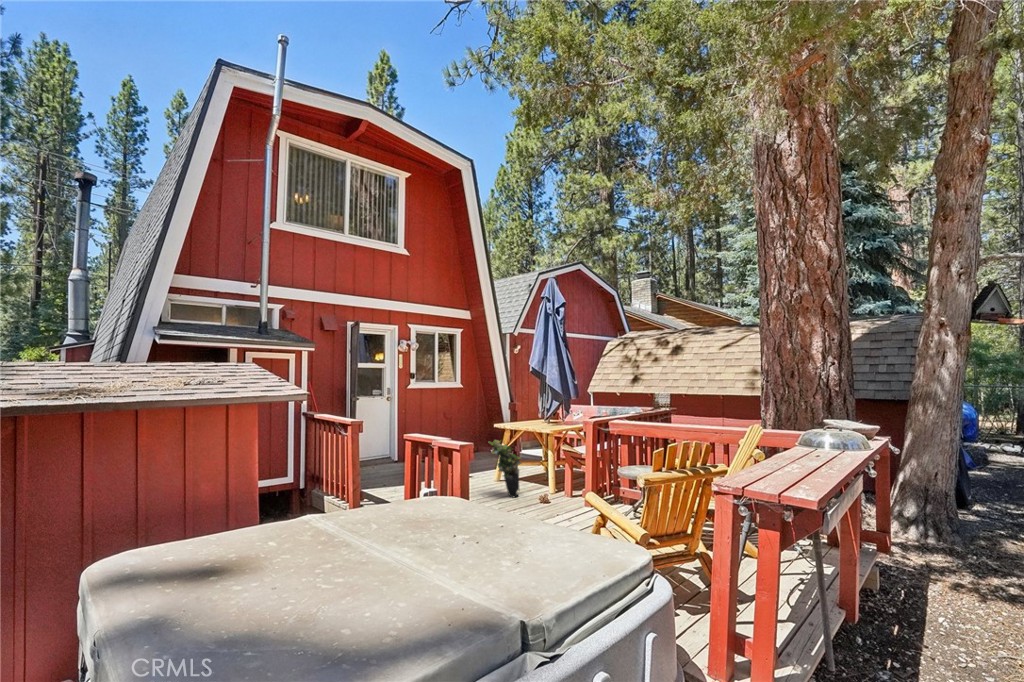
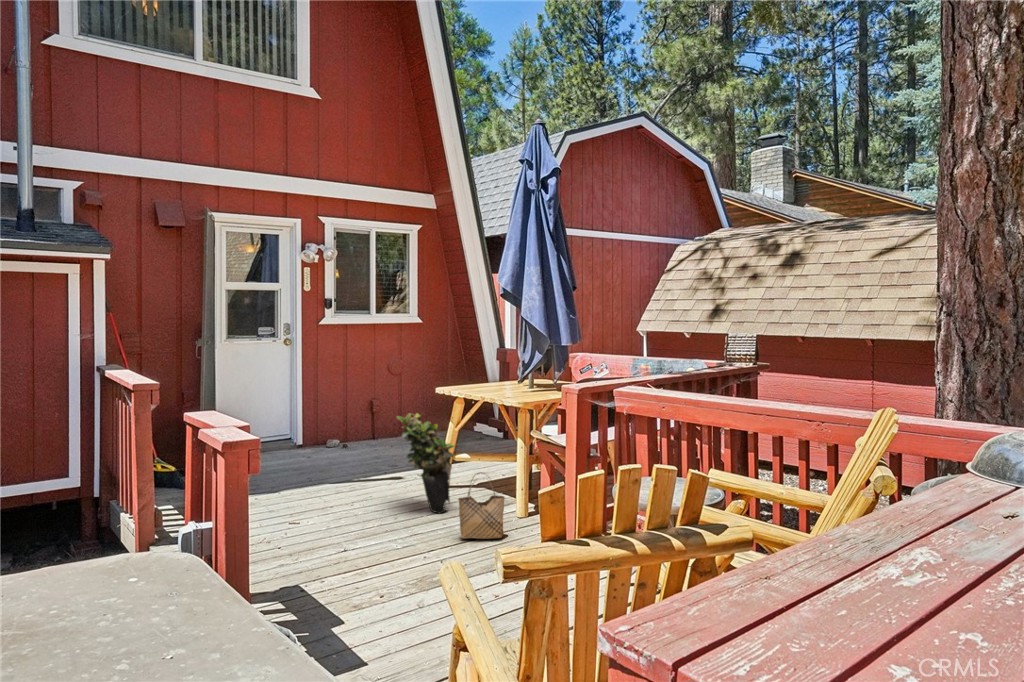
woven basket: none [536,471,561,508] -> present [458,473,505,539]

